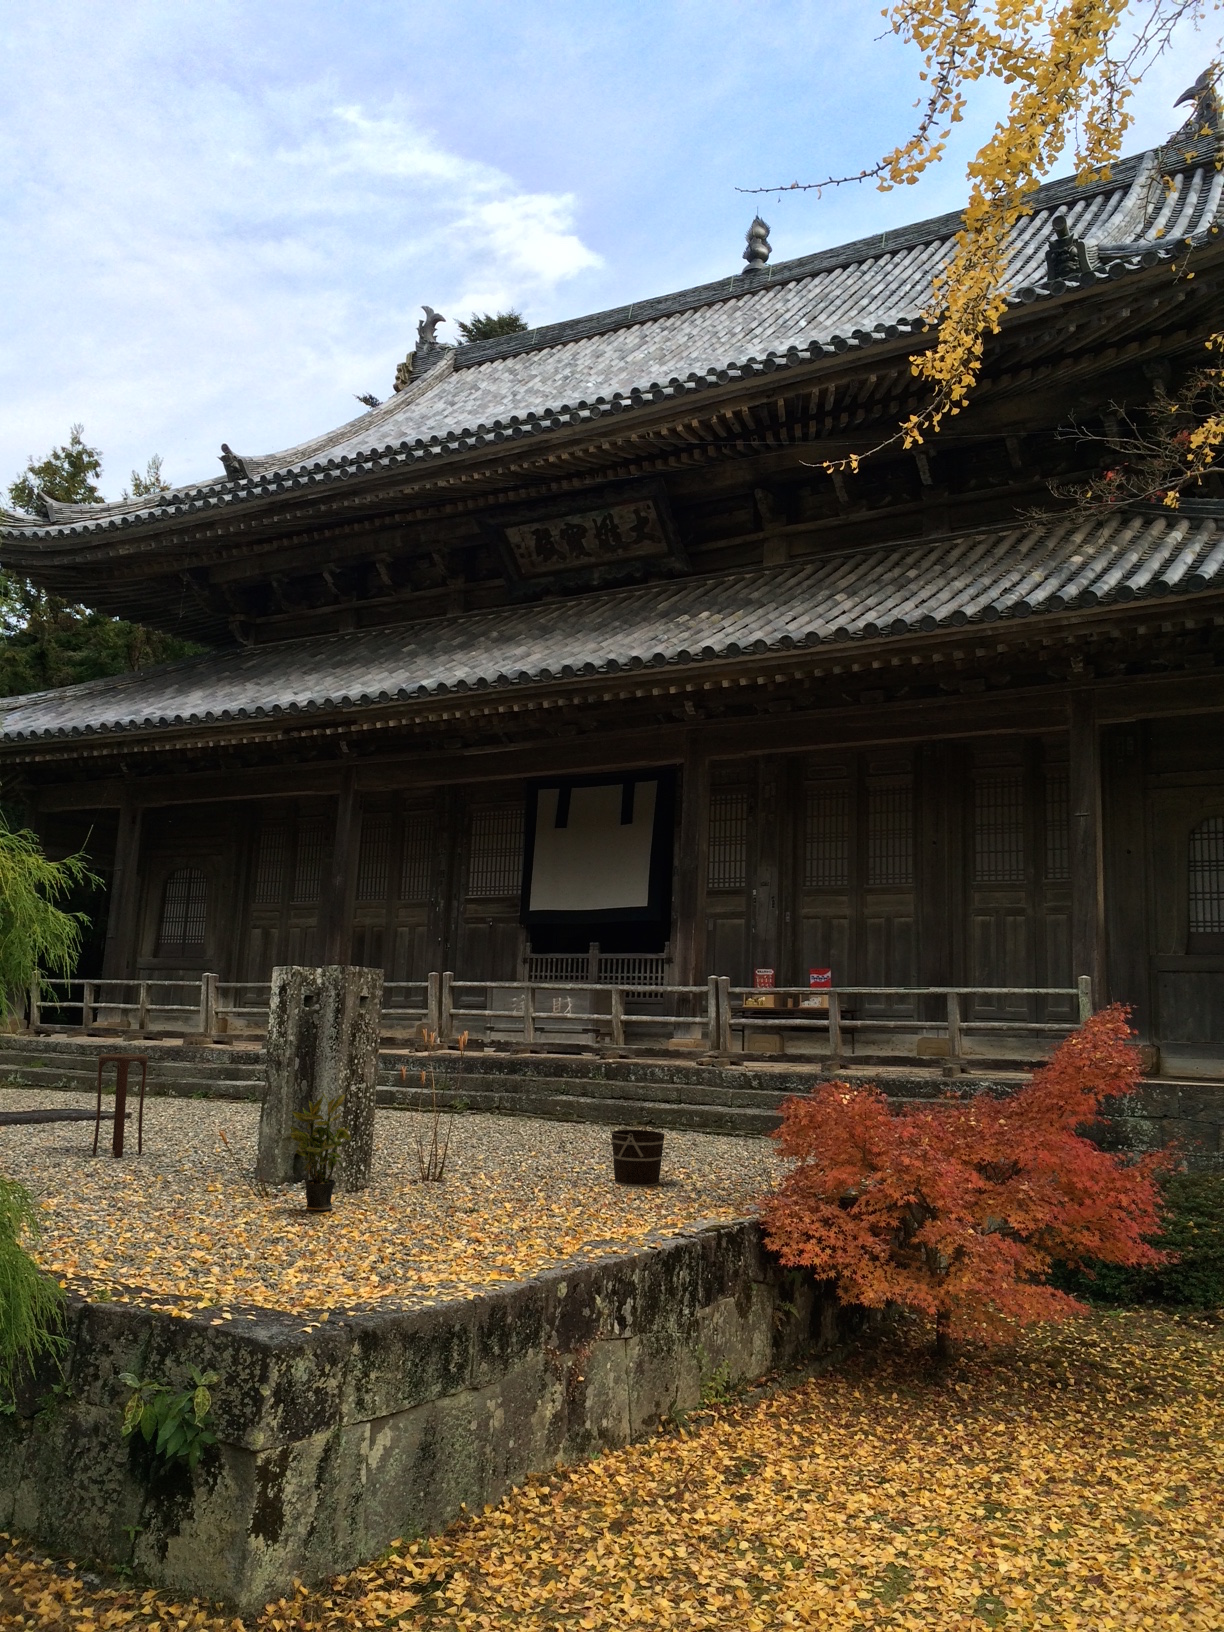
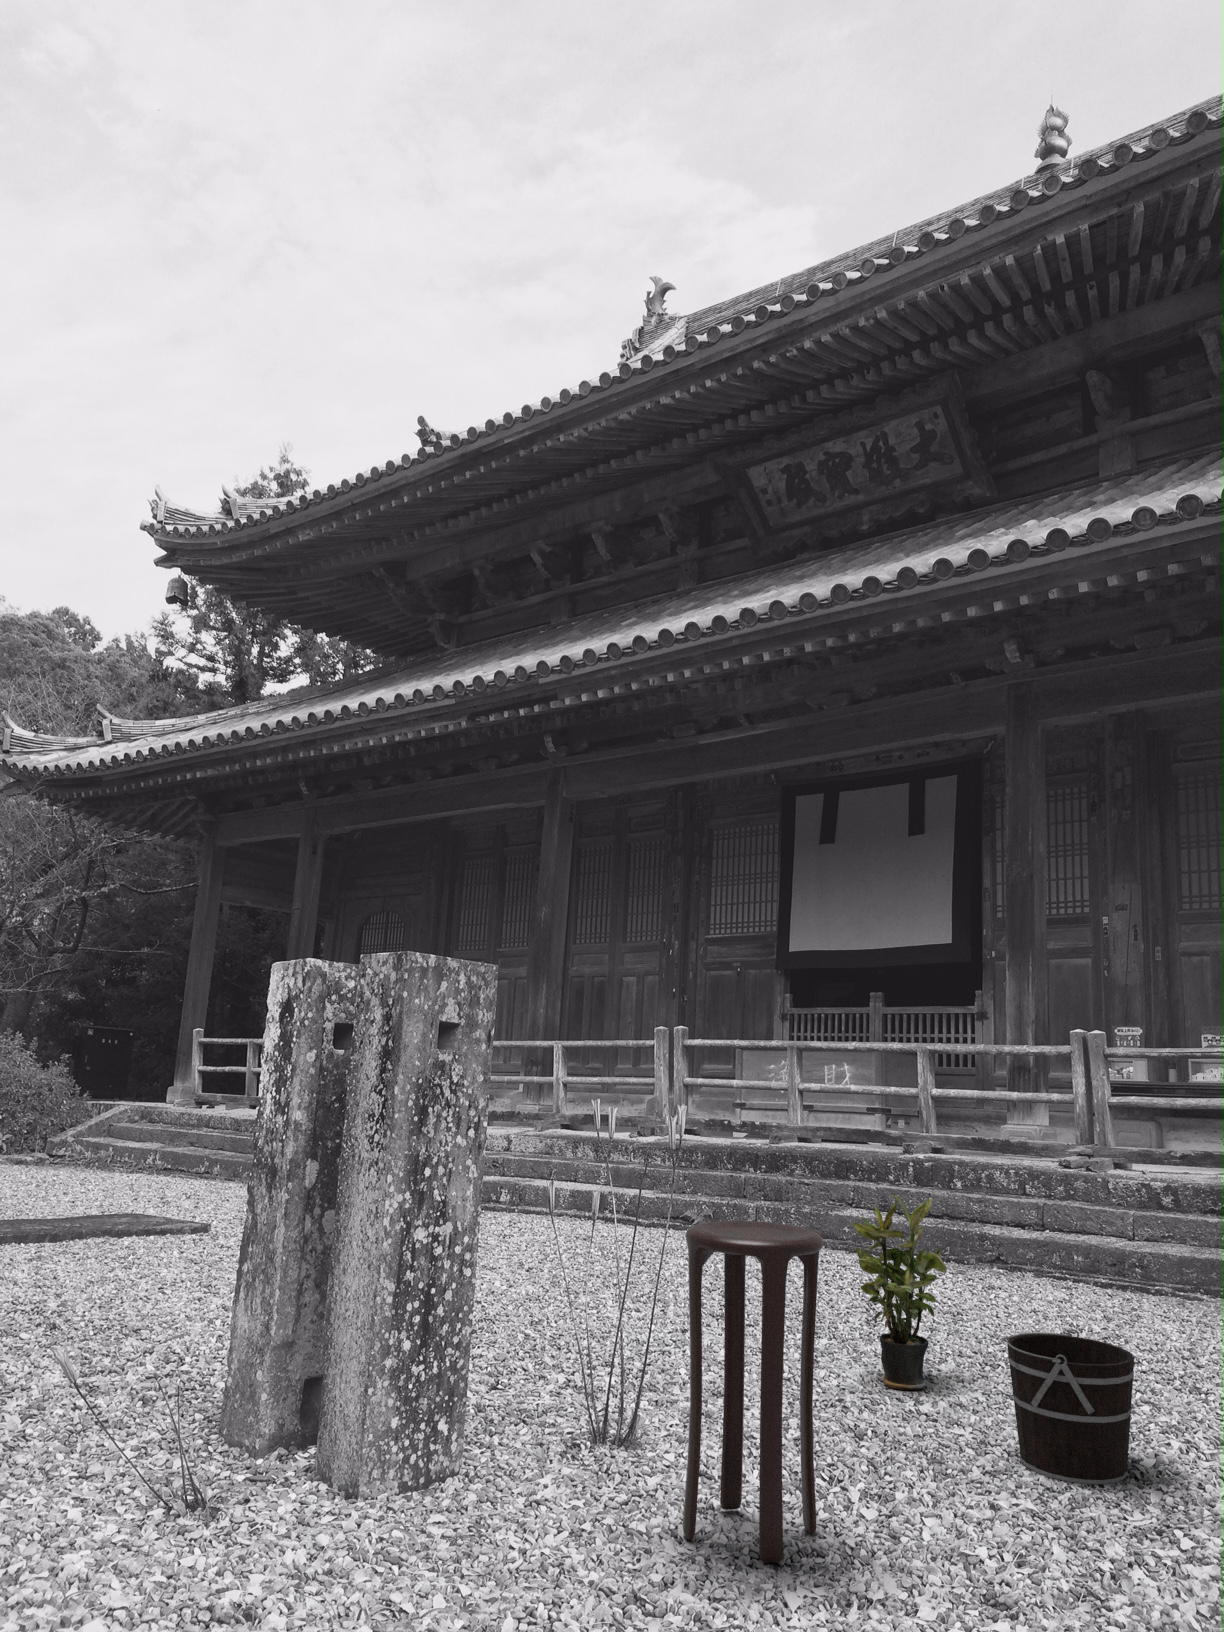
stool: present [93,1053,148,1158] -> present [683,1221,823,1563]
potted plant: present [290,1093,351,1211] -> present [852,1193,947,1390]

